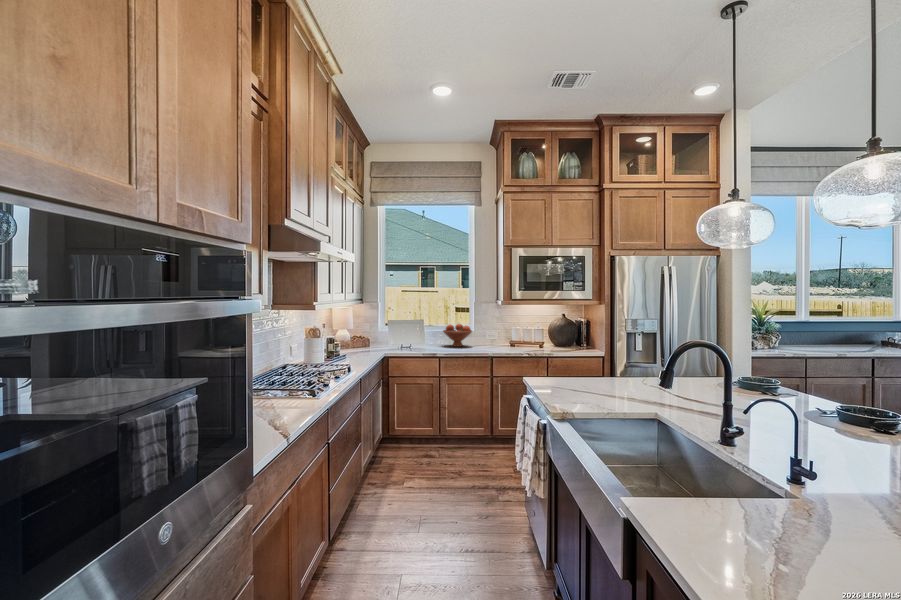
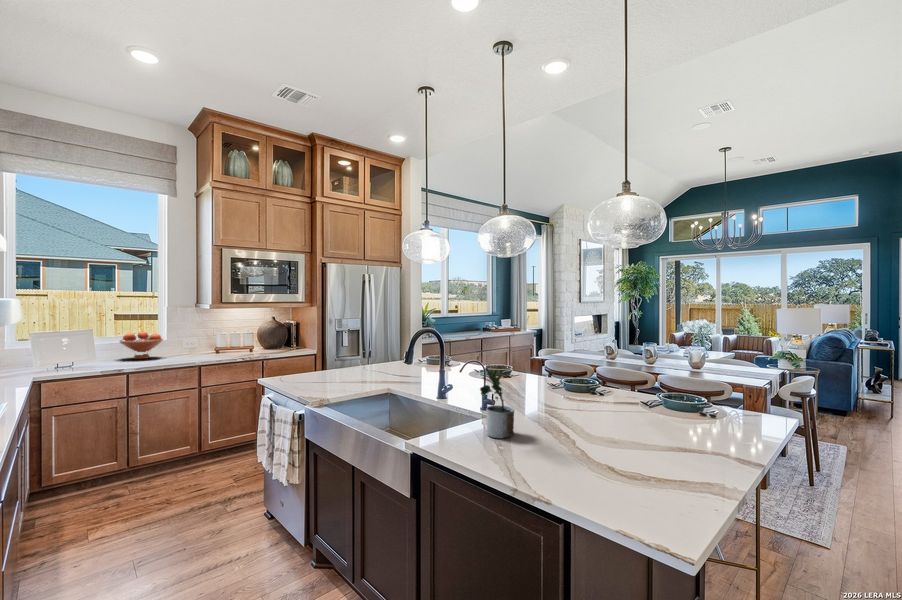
potted plant: none [733,408,822,552] -> present [480,365,514,438]

